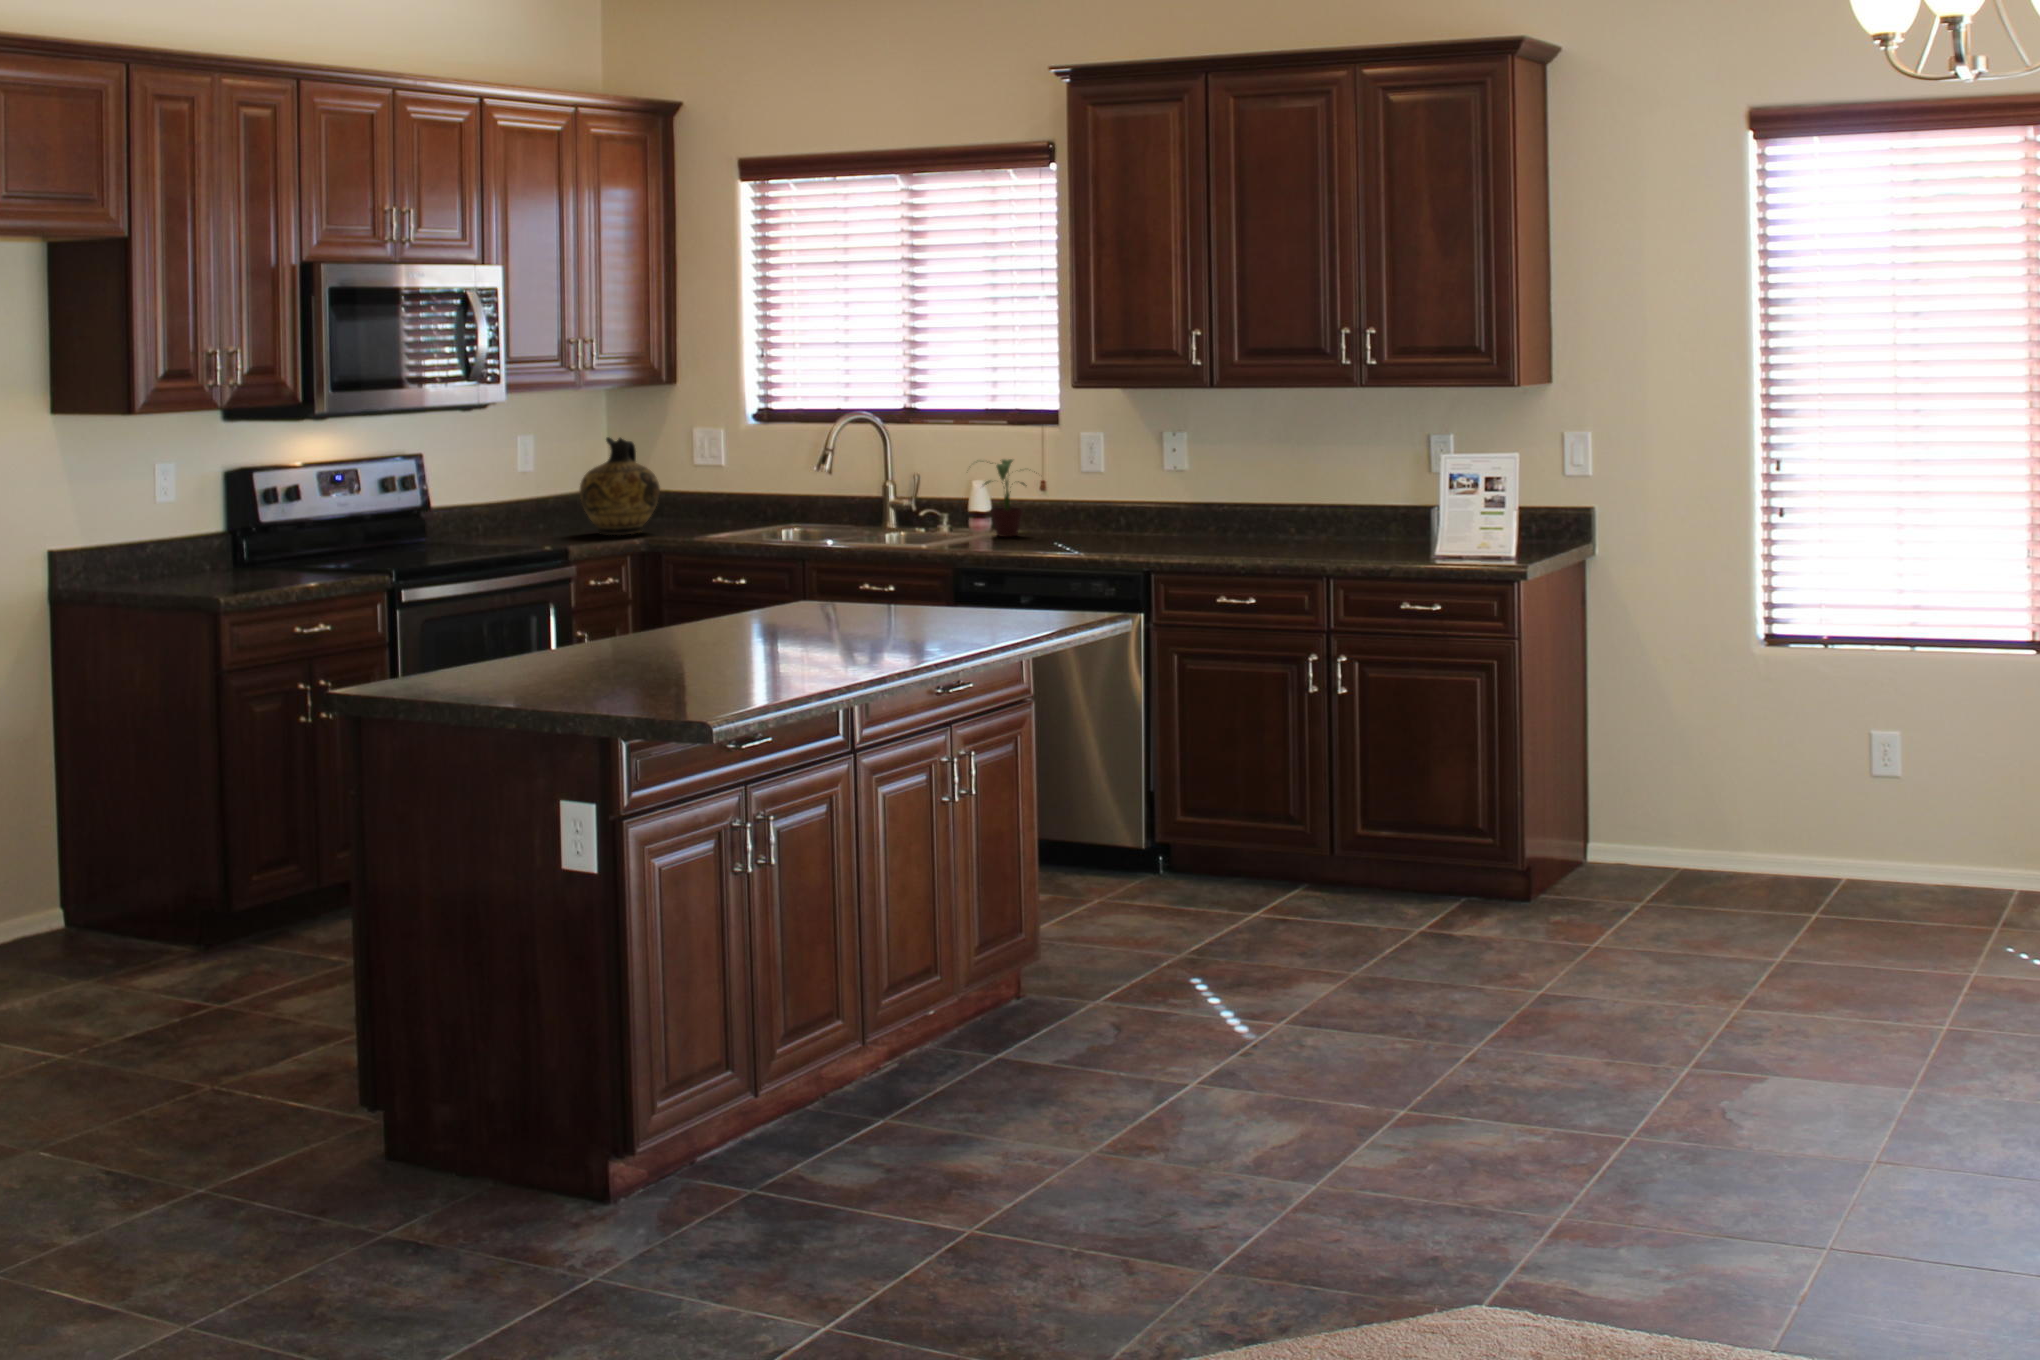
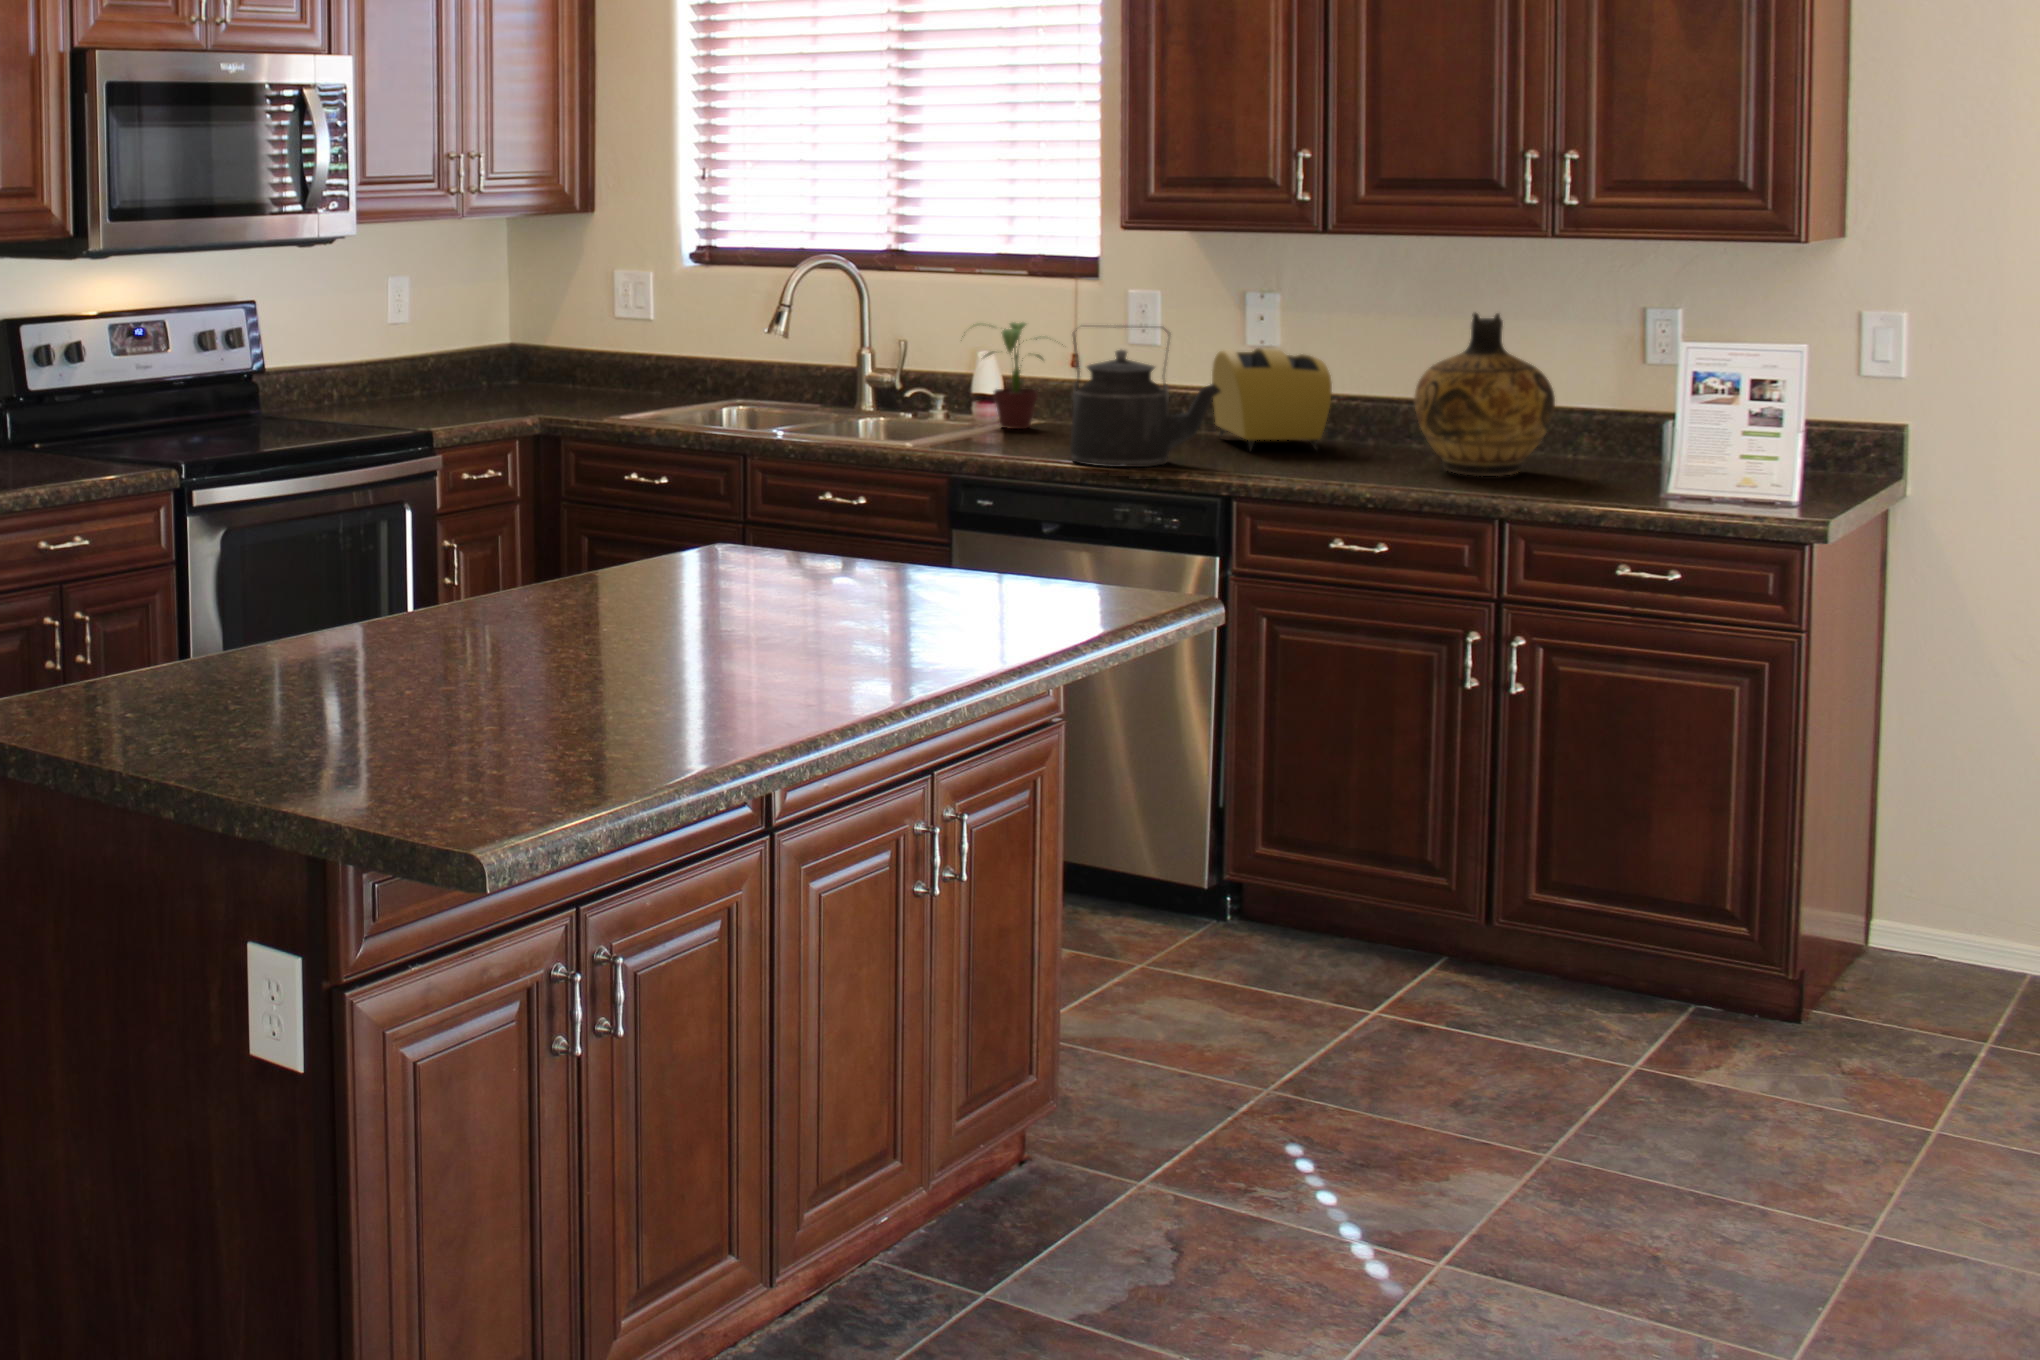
ceramic jug: present [580,437,660,535] -> present [1414,313,1555,476]
kettle: none [1048,456,1149,555] -> present [1070,326,1221,467]
toaster: none [1144,473,1224,544] -> present [1212,348,1332,450]

